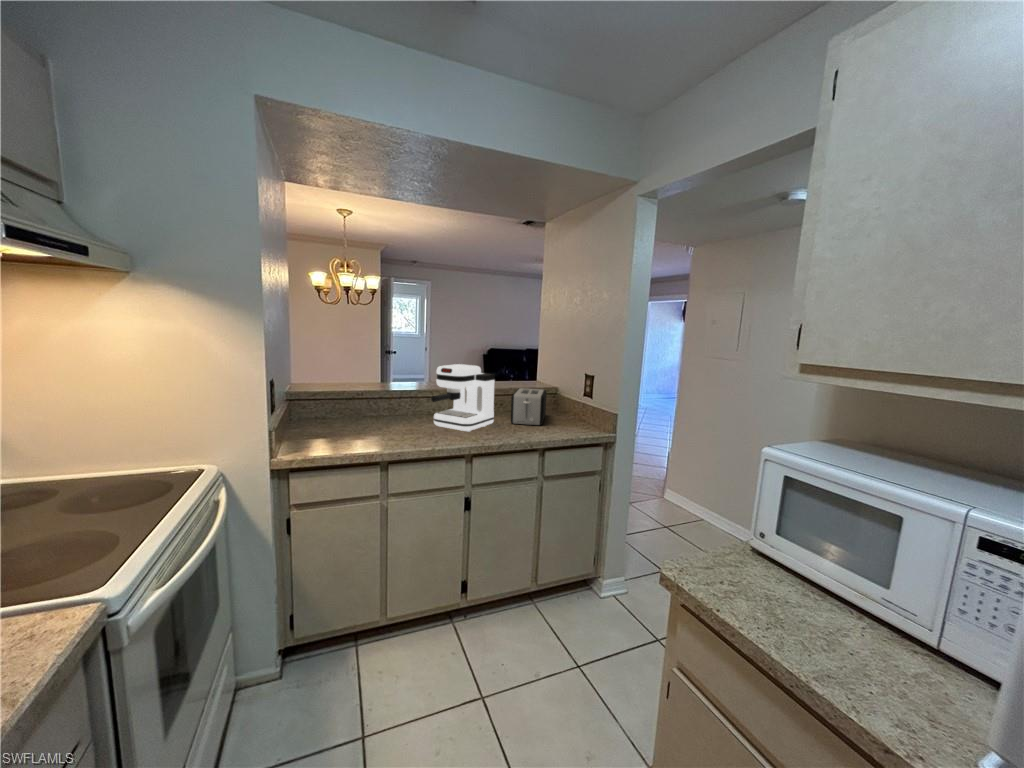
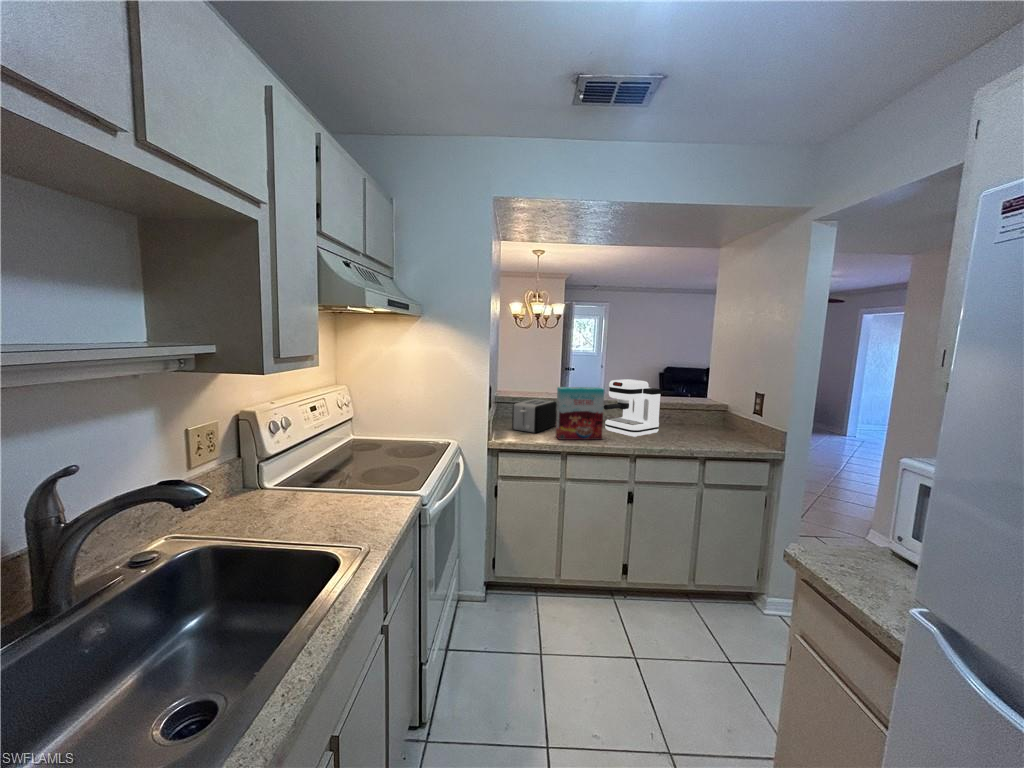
cereal box: none [371,375,431,445] -> present [556,387,604,440]
toaster: present [511,388,547,425] -> present [512,399,557,433]

